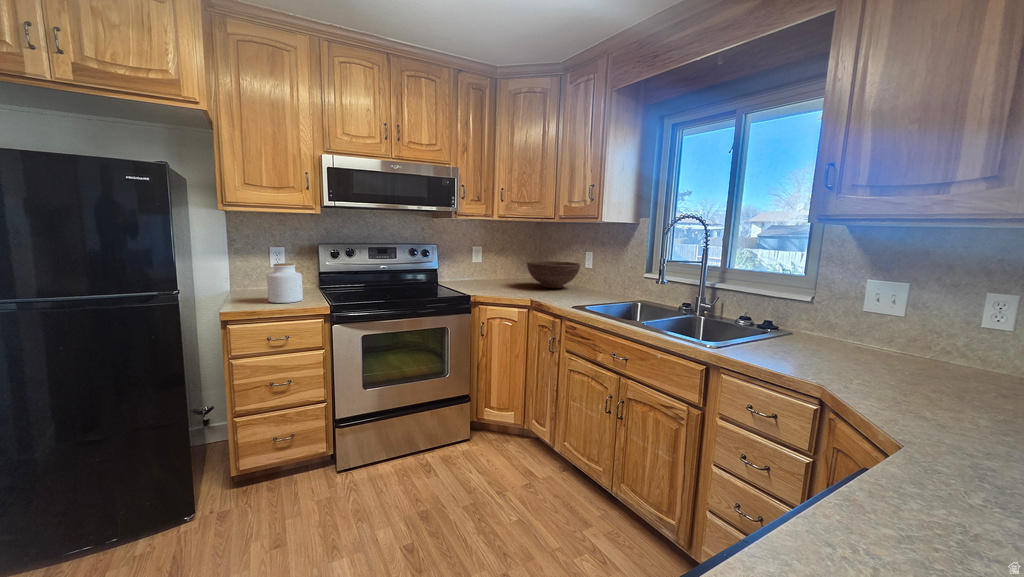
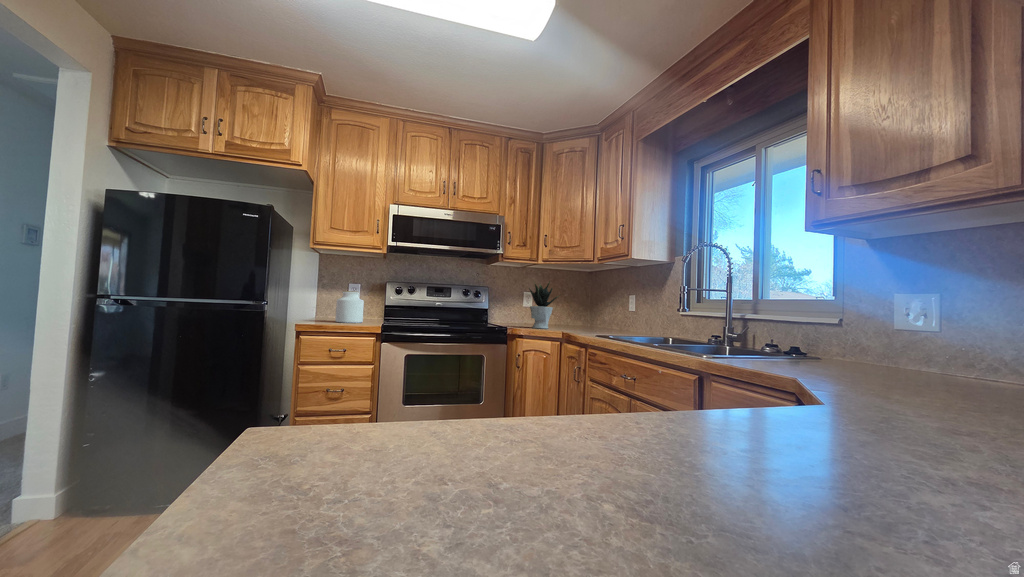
potted plant: none [489,242,522,293] -> present [529,282,559,328]
fruit bowl: present [527,261,580,288] -> none [569,303,622,329]

